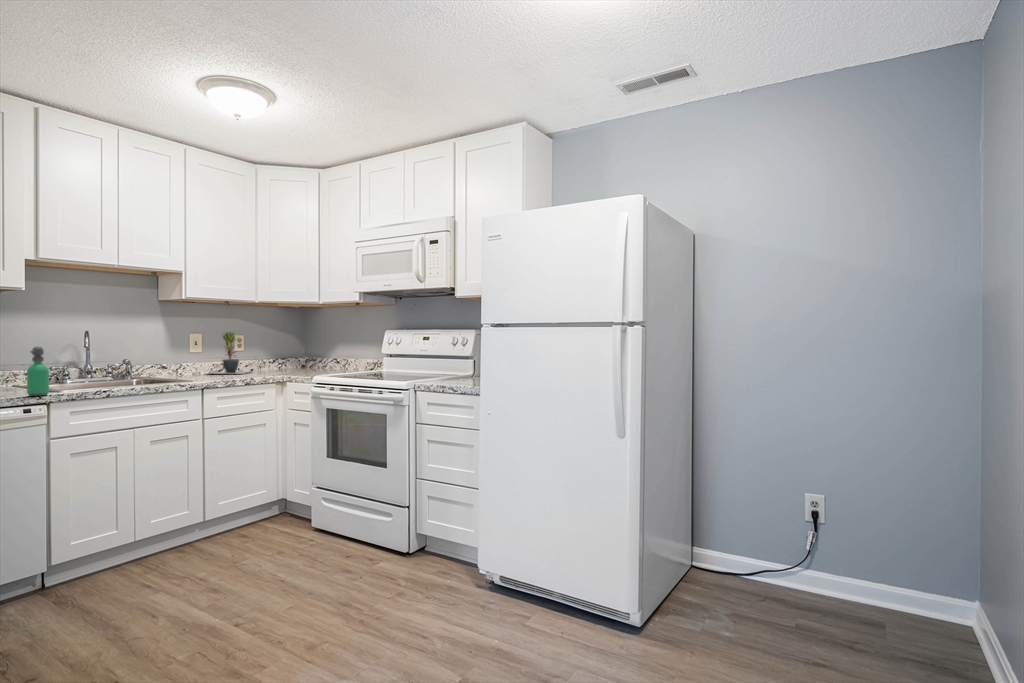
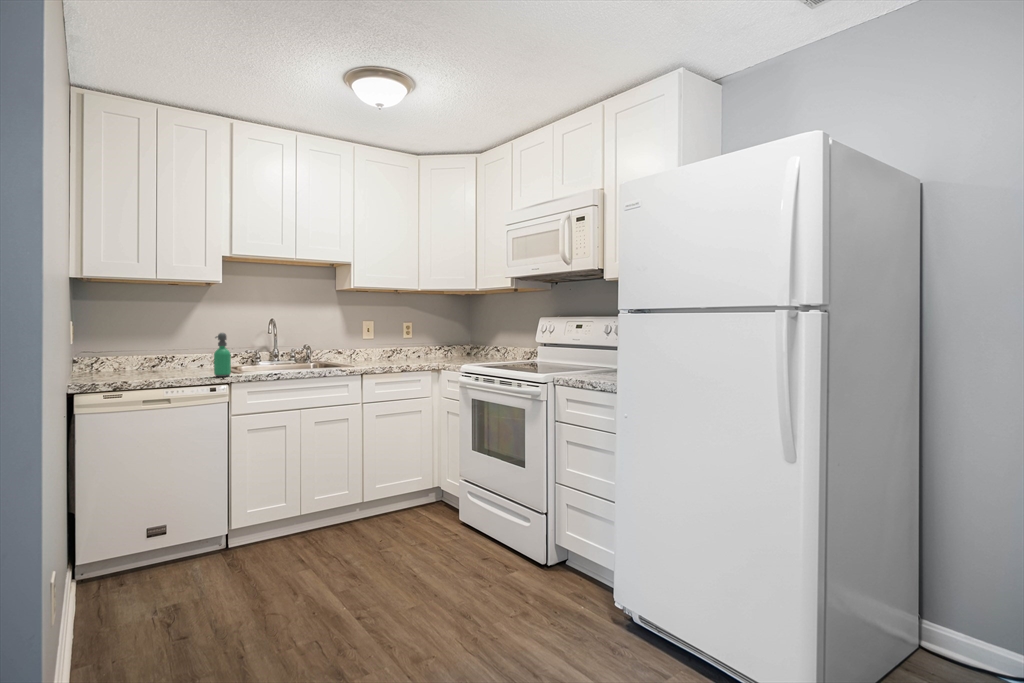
potted plant: present [210,331,248,374] -> none [372,318,422,361]

